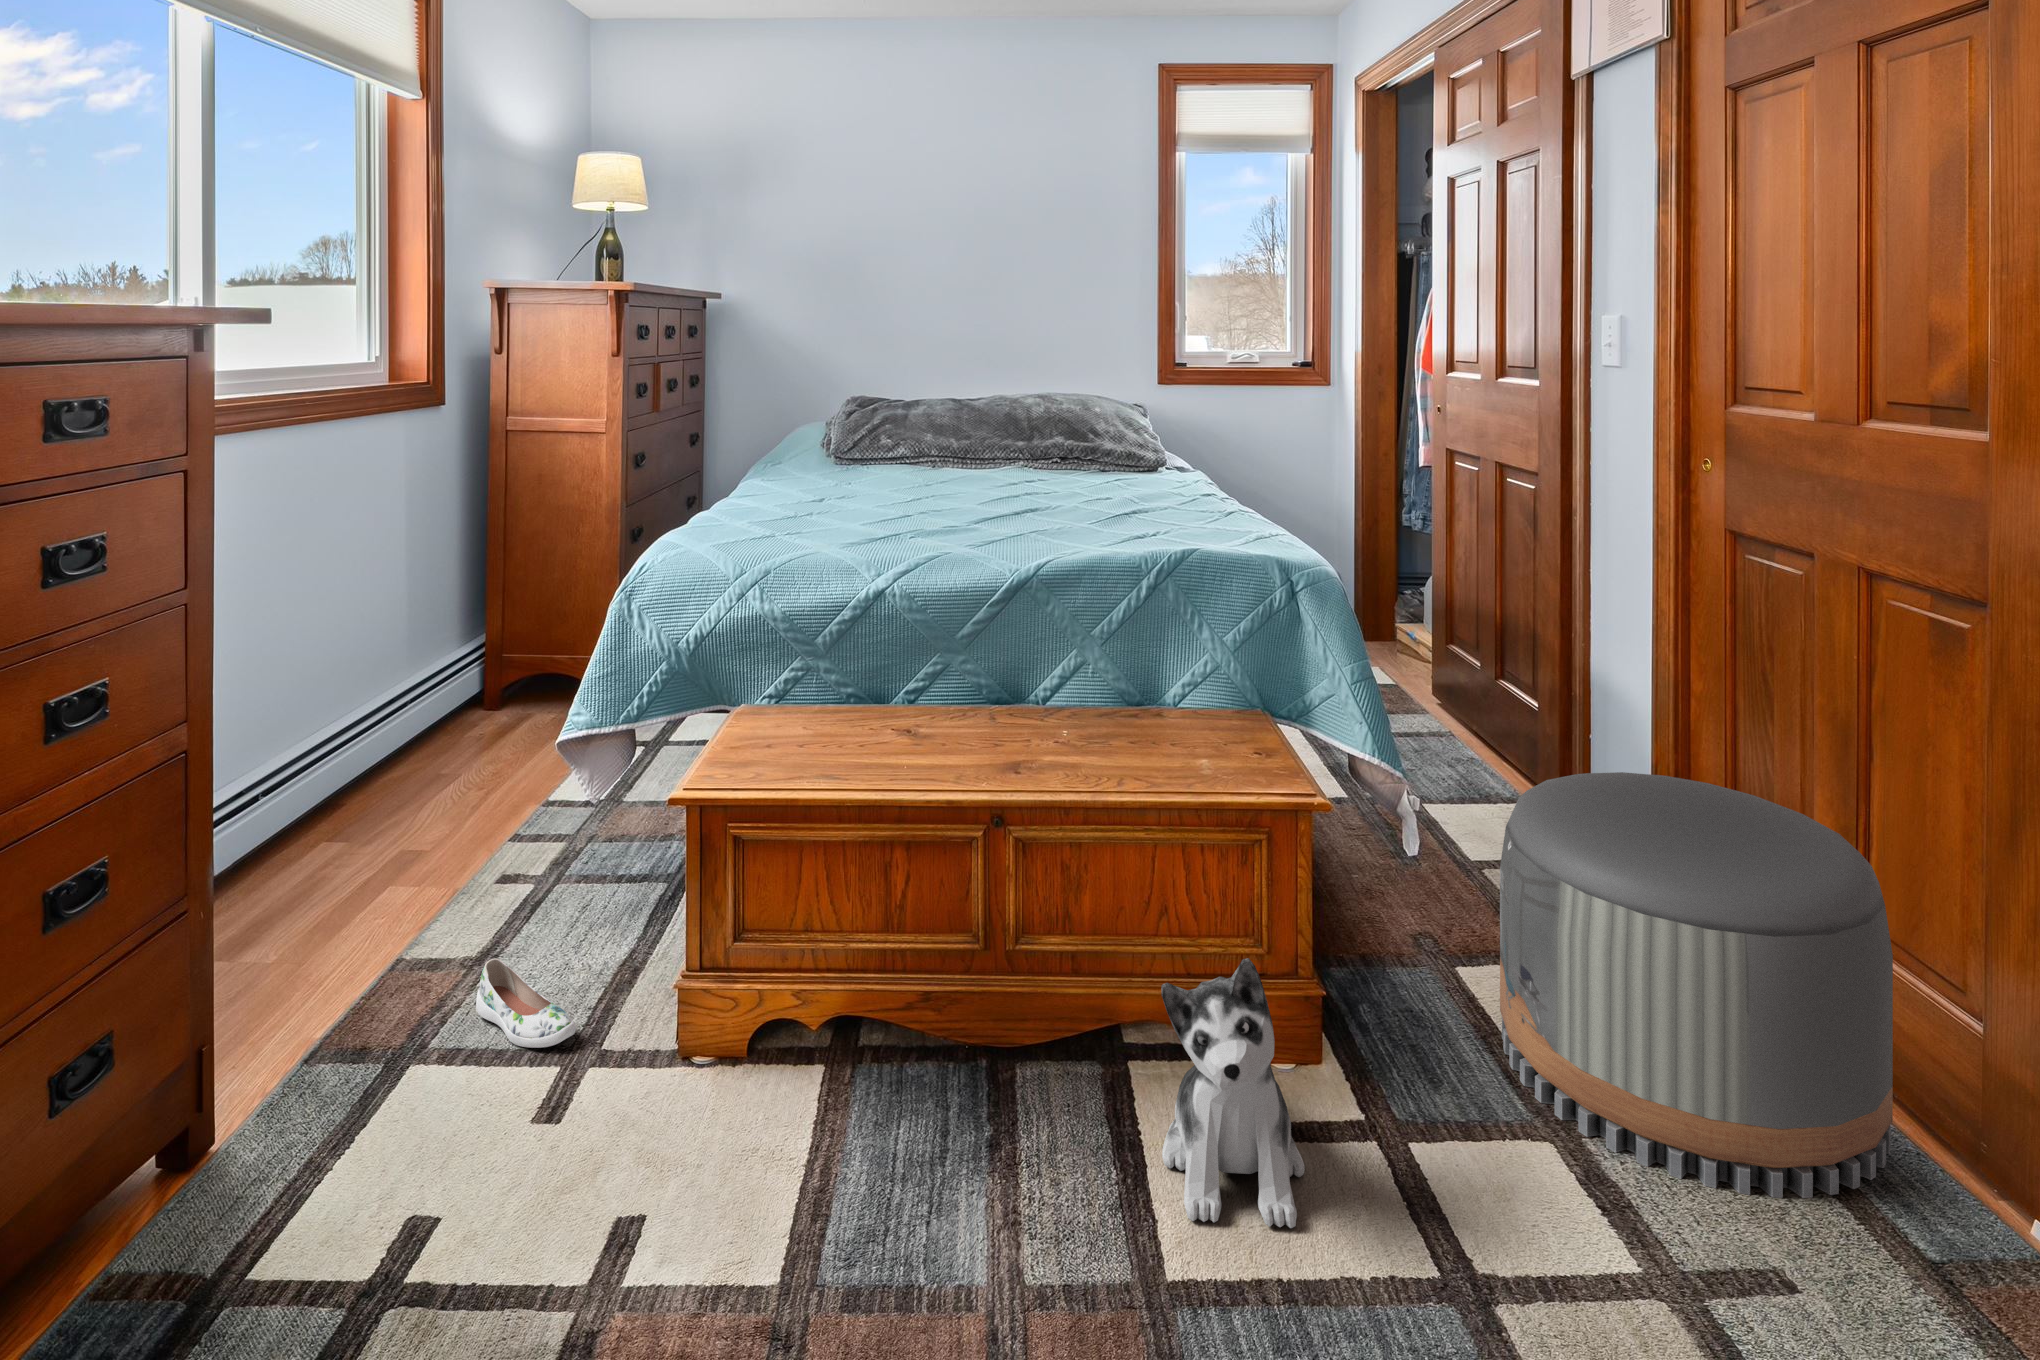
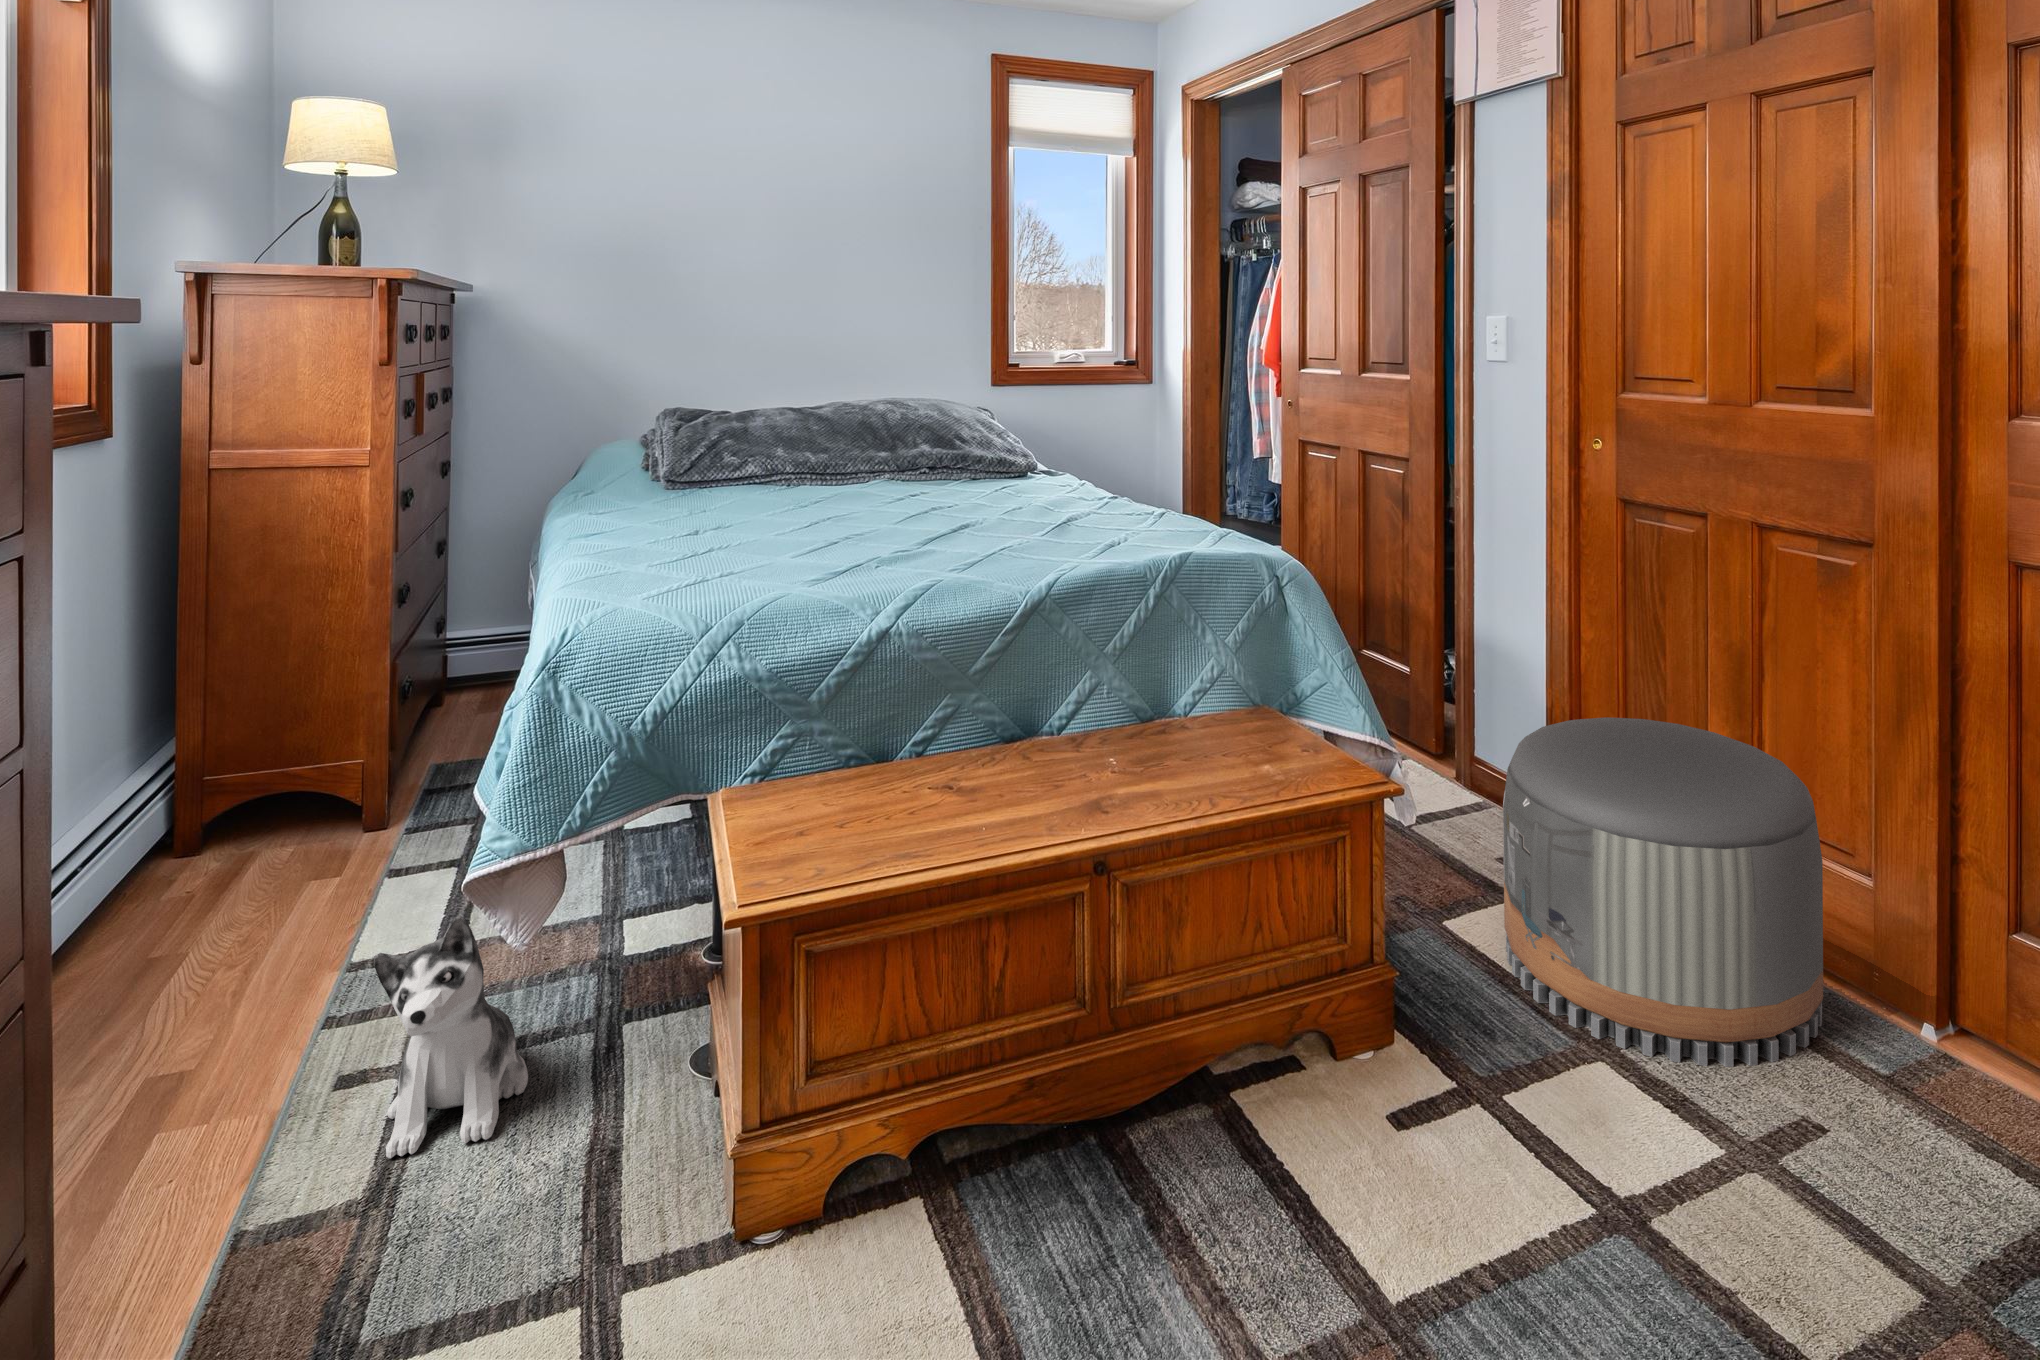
plush toy: present [1161,958,1305,1228] -> present [374,916,528,1158]
shoe: present [476,959,576,1048] -> none [440,1171,603,1276]

